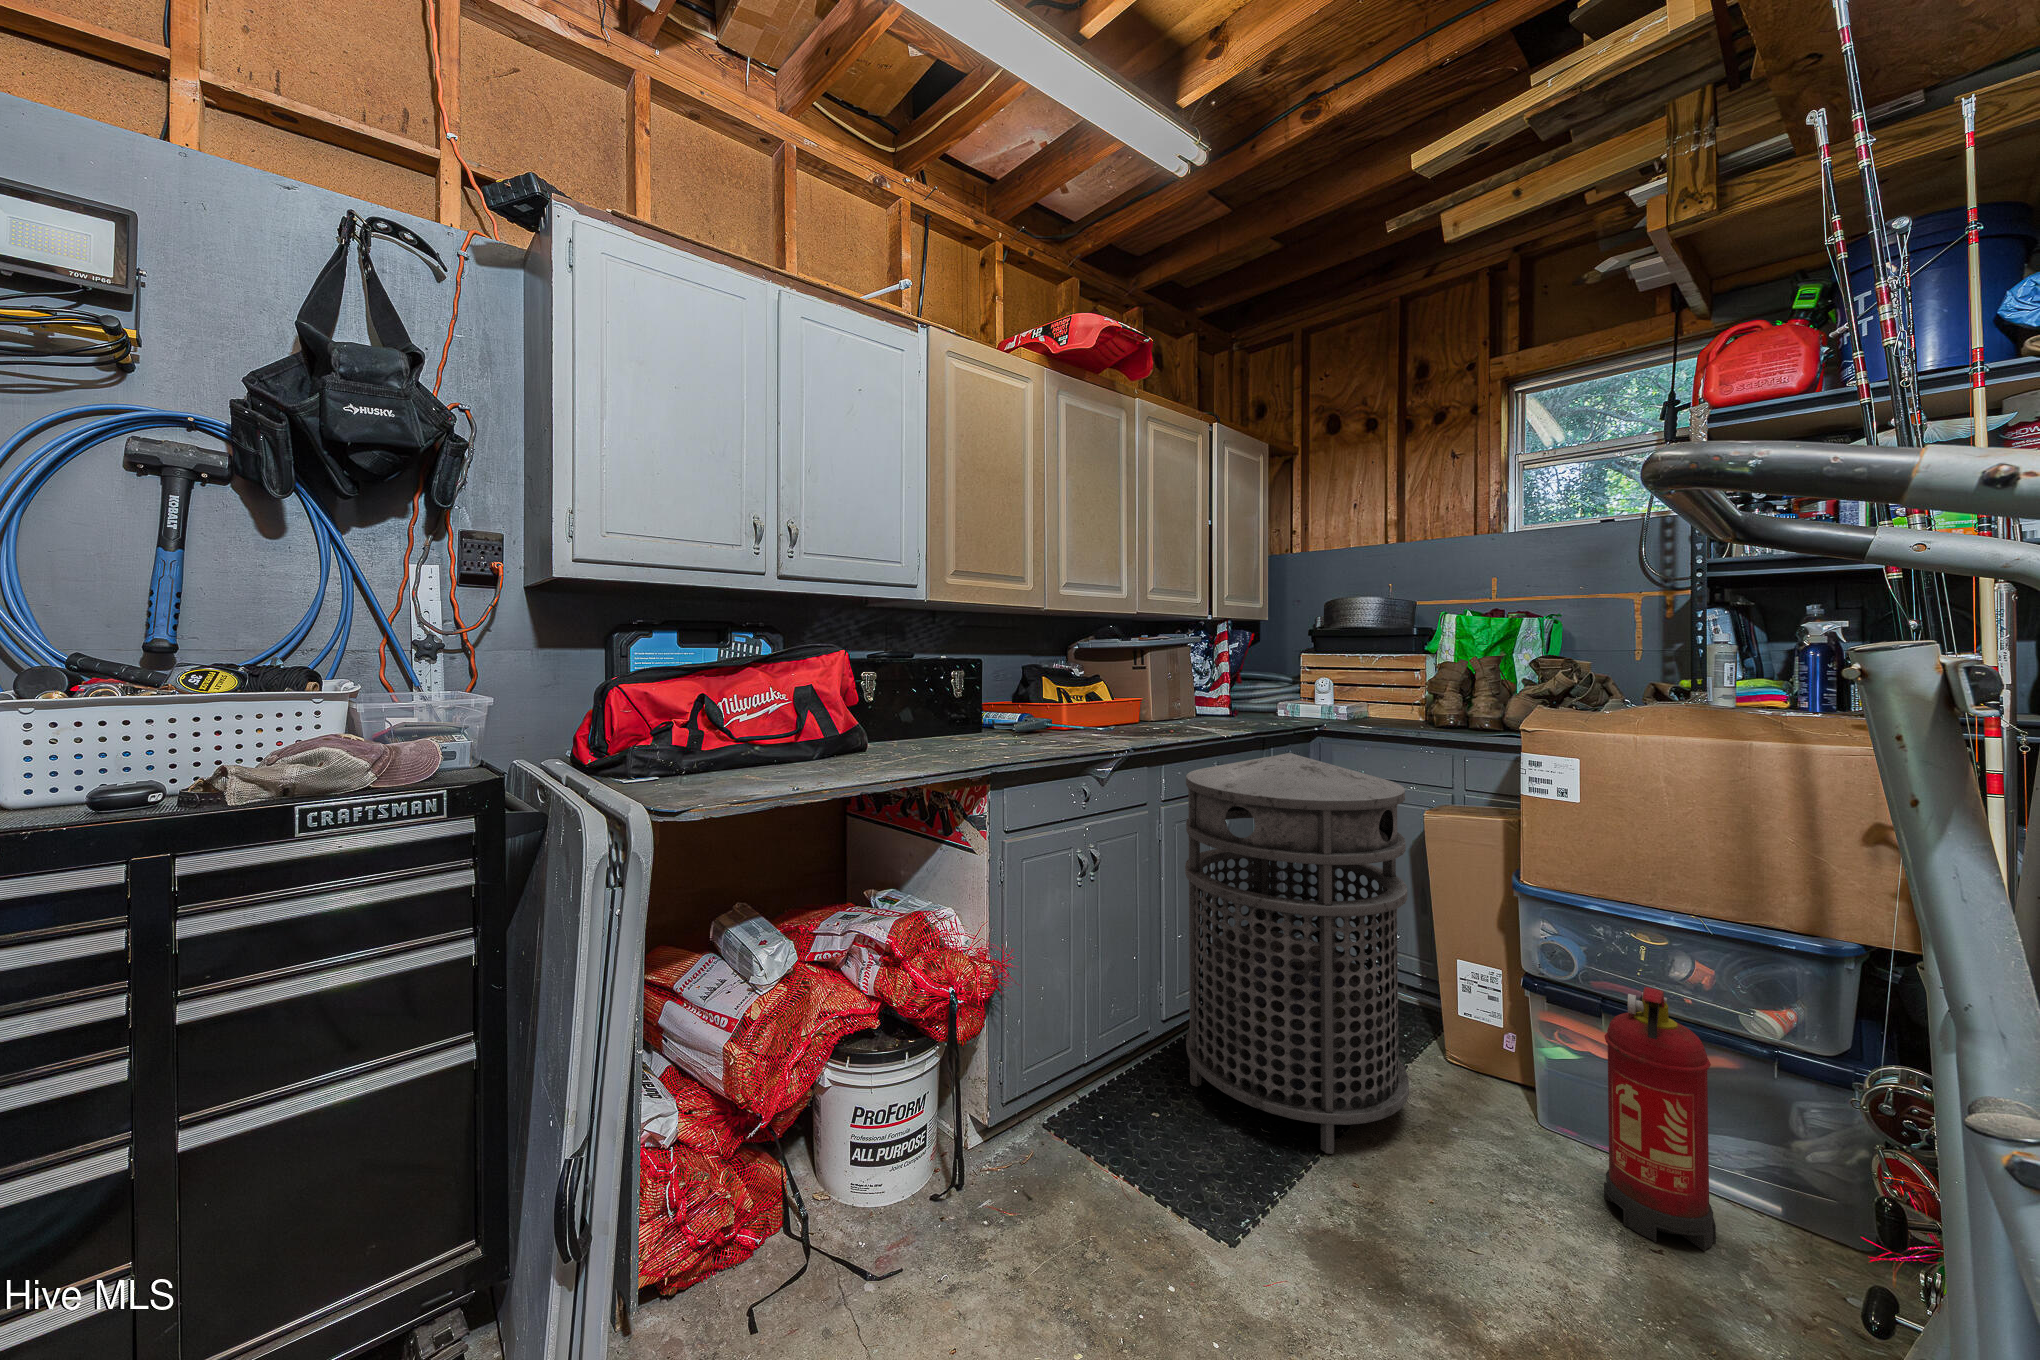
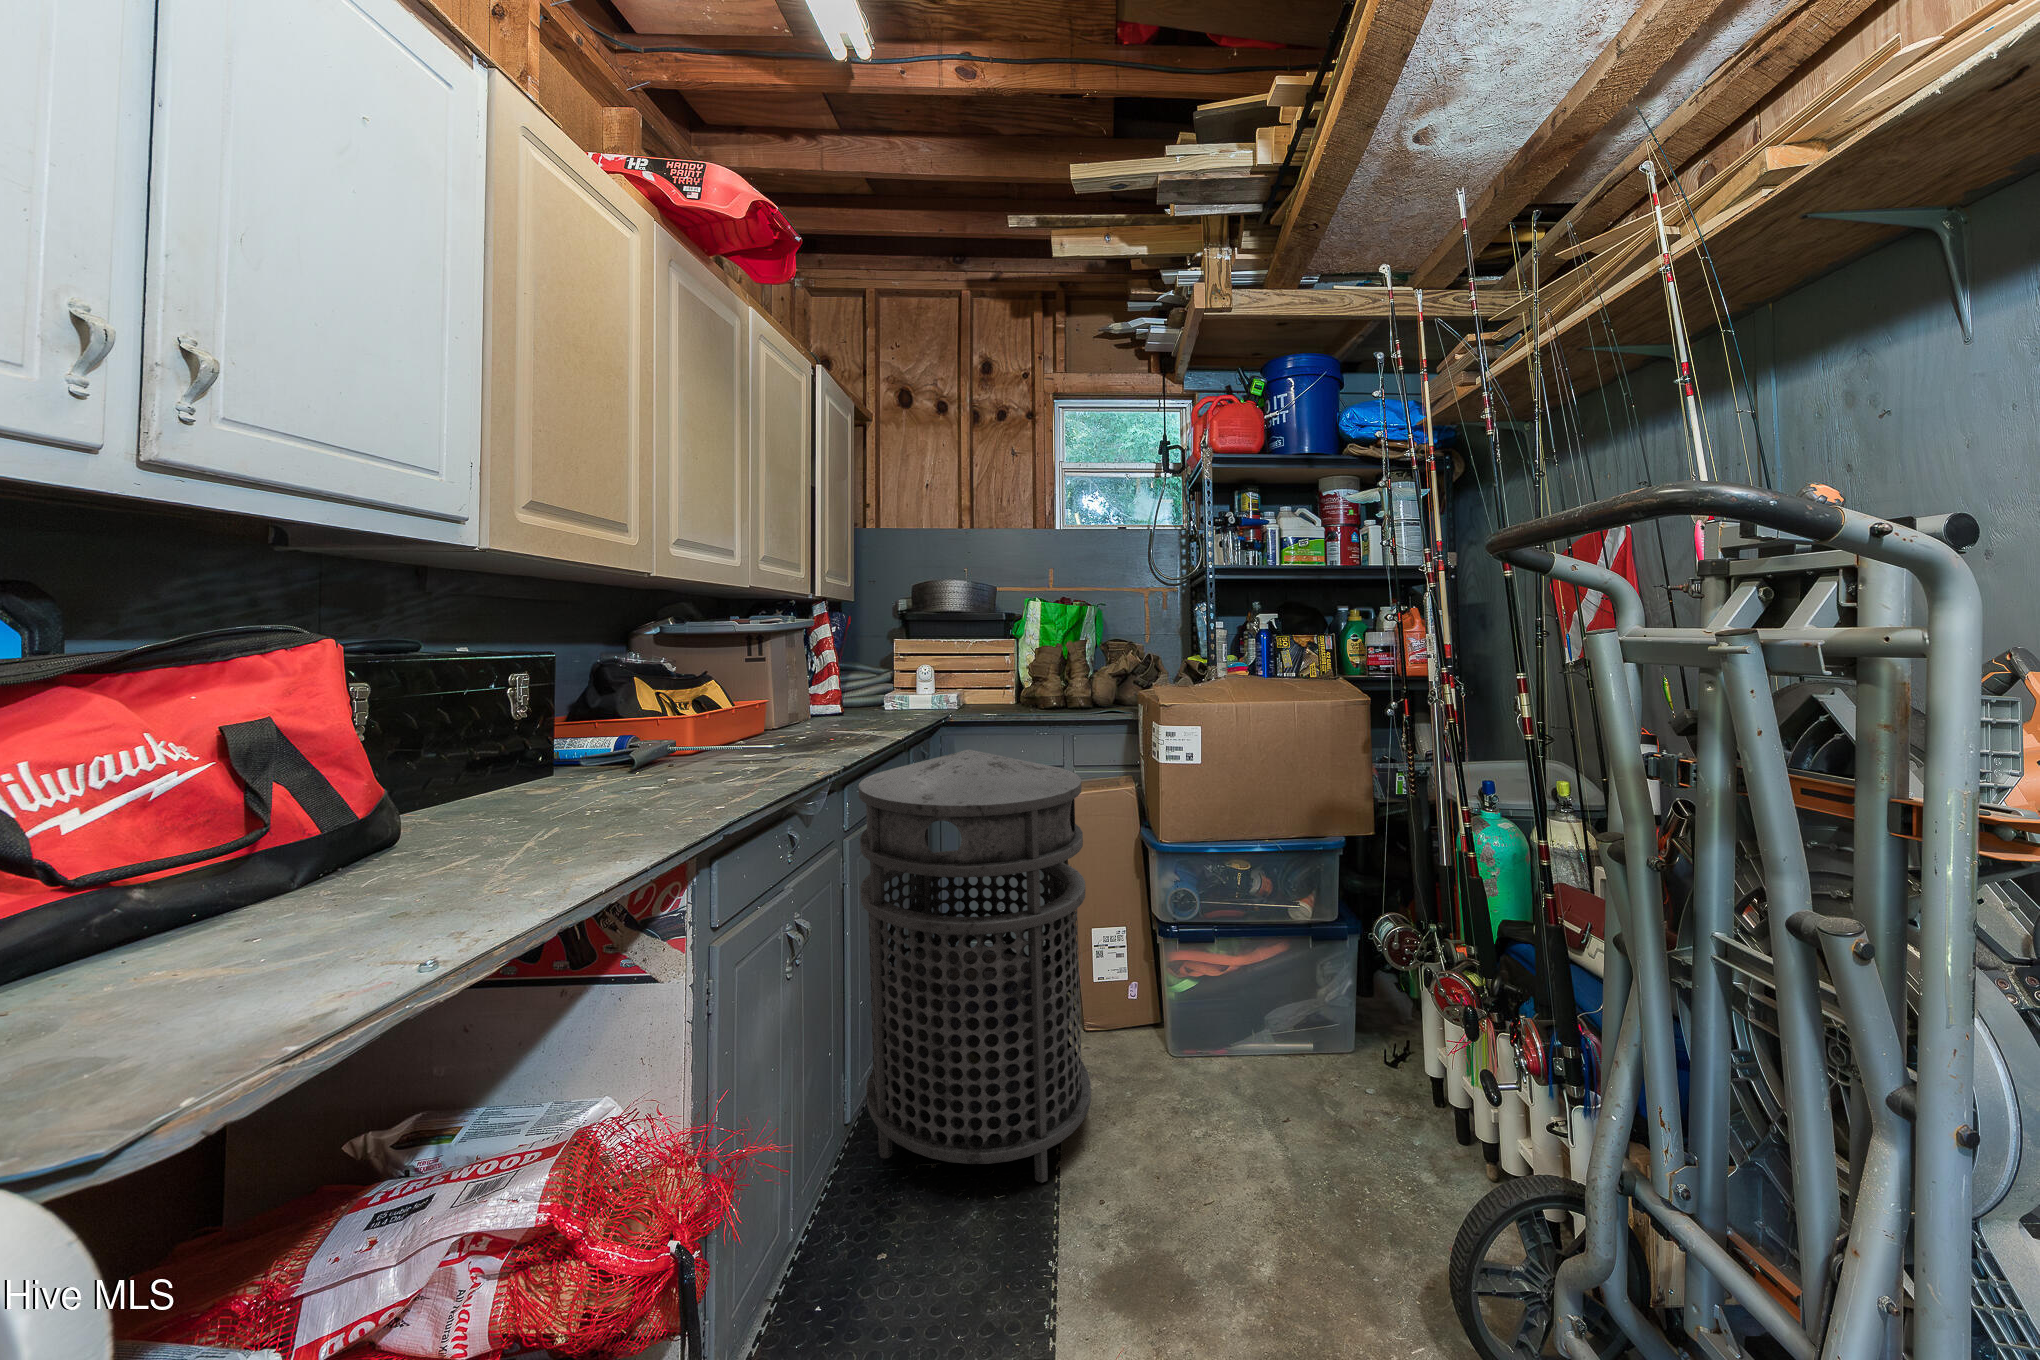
fire extinguisher: present [1604,987,1716,1251] -> none [1243,924,1322,1146]

